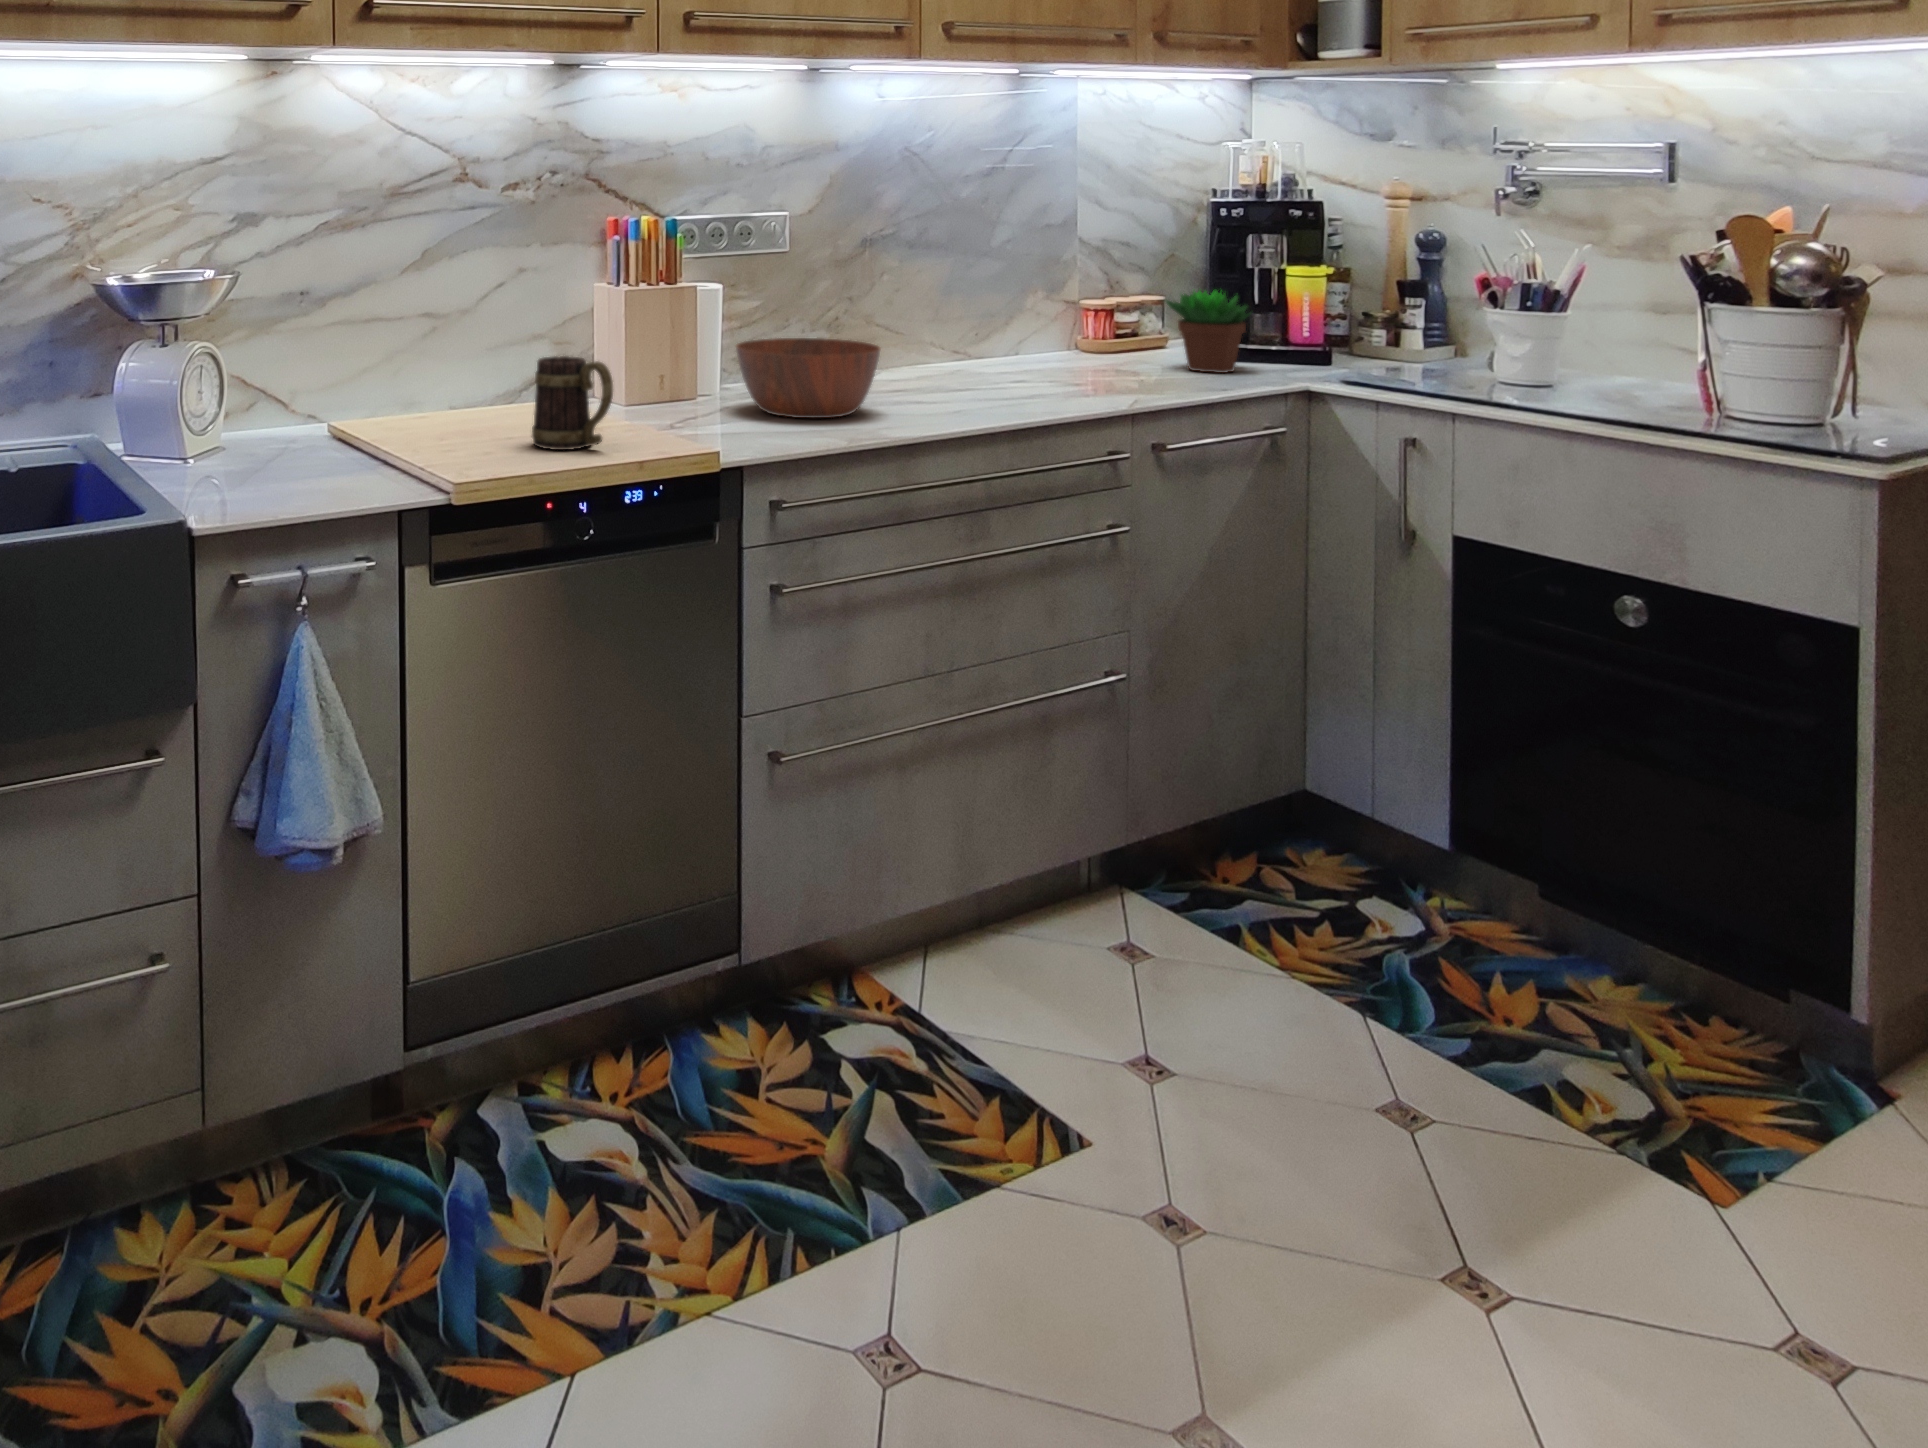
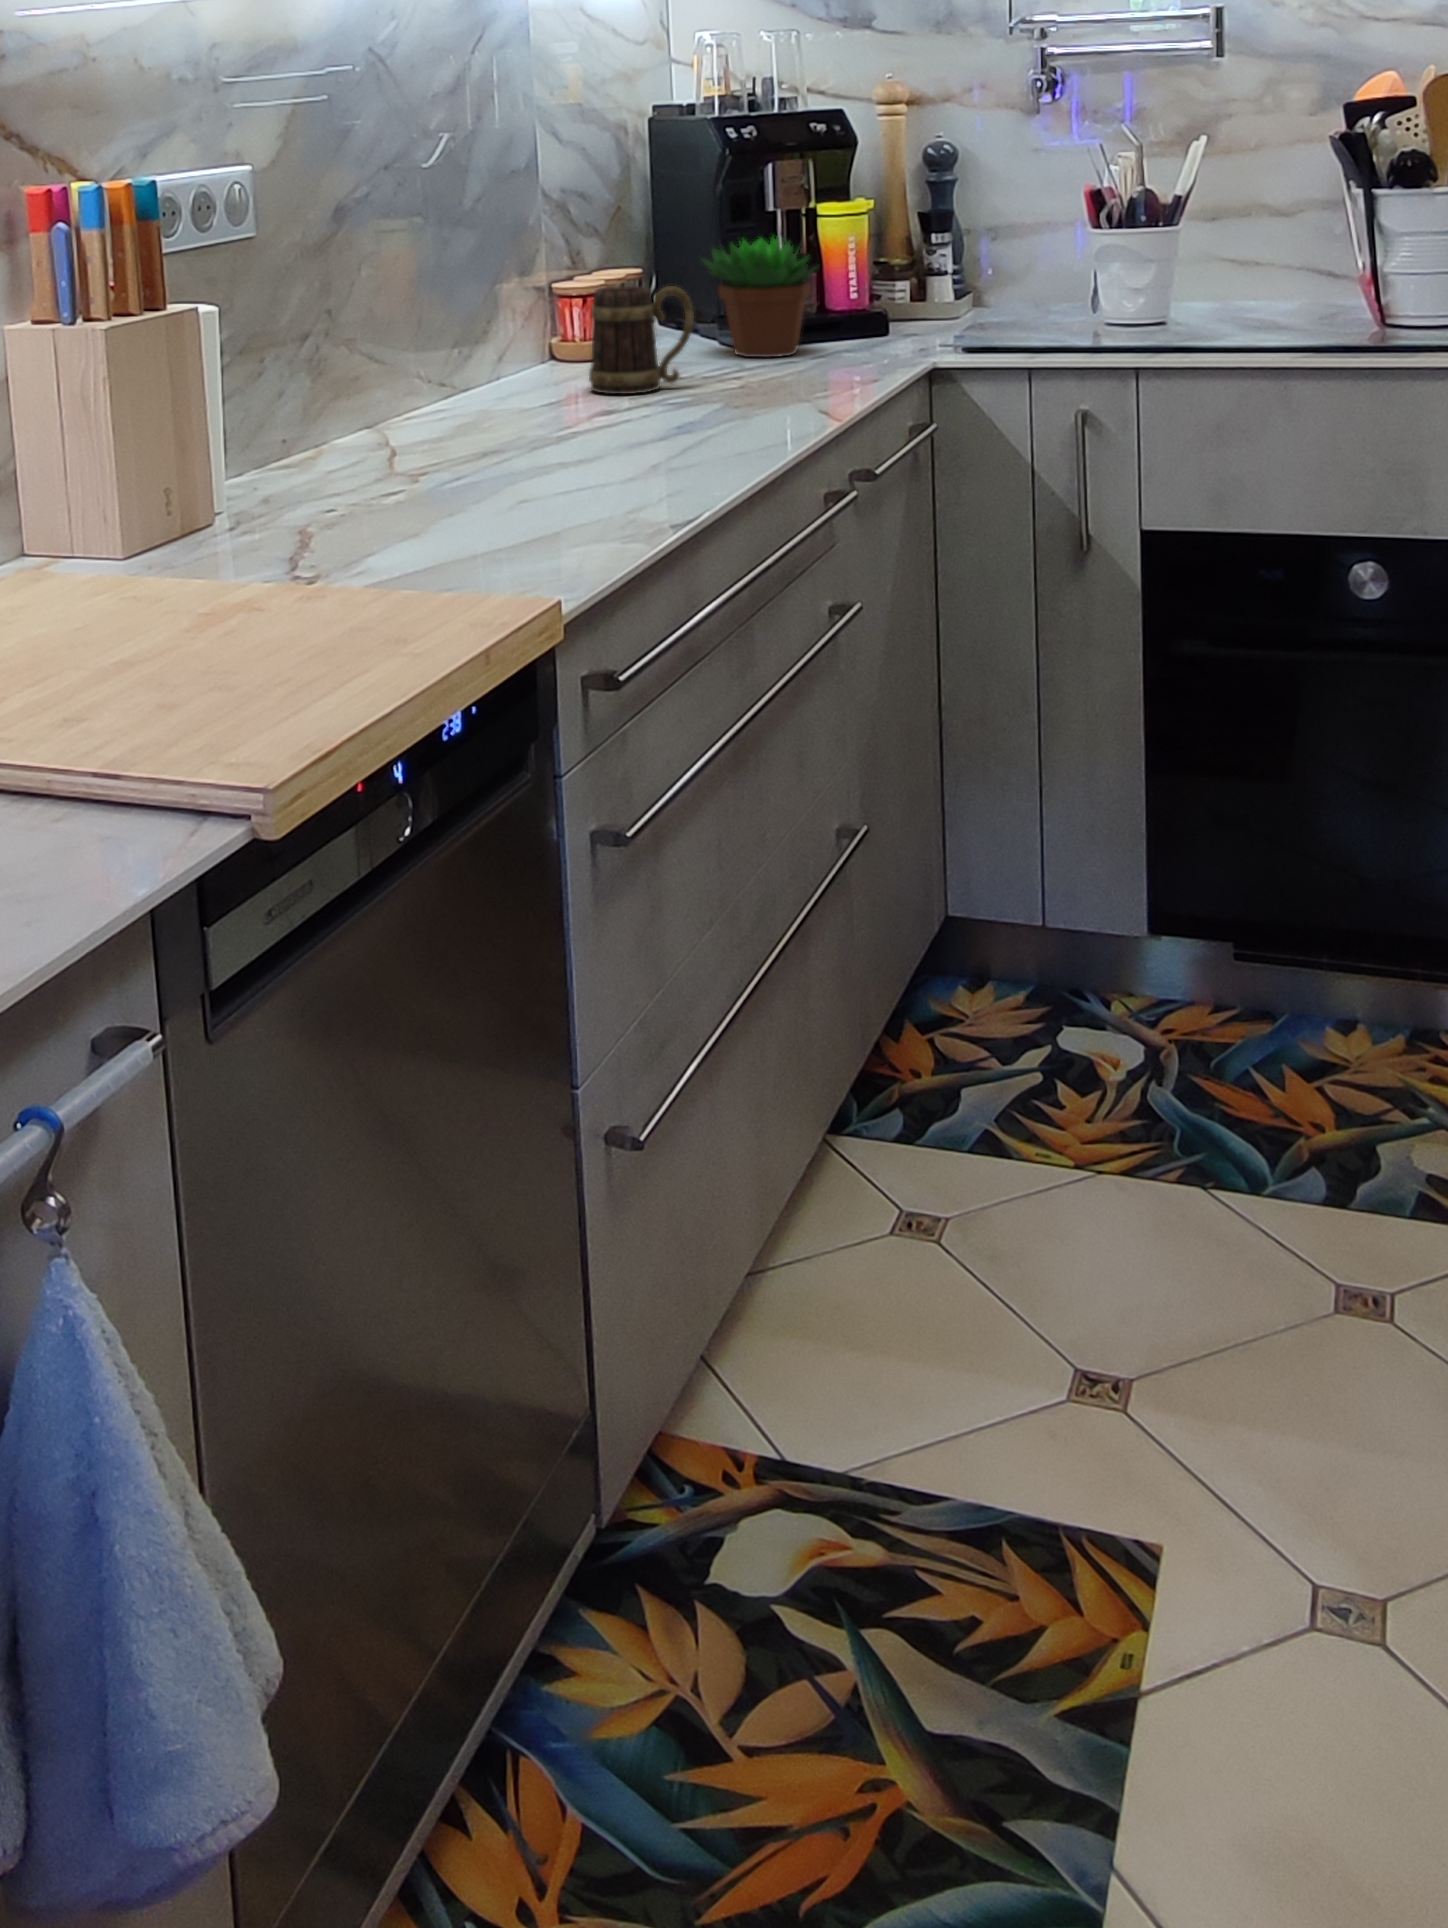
bowl: present [736,338,880,418] -> none [339,375,592,525]
mug: present [532,356,613,450] -> present [589,286,694,394]

